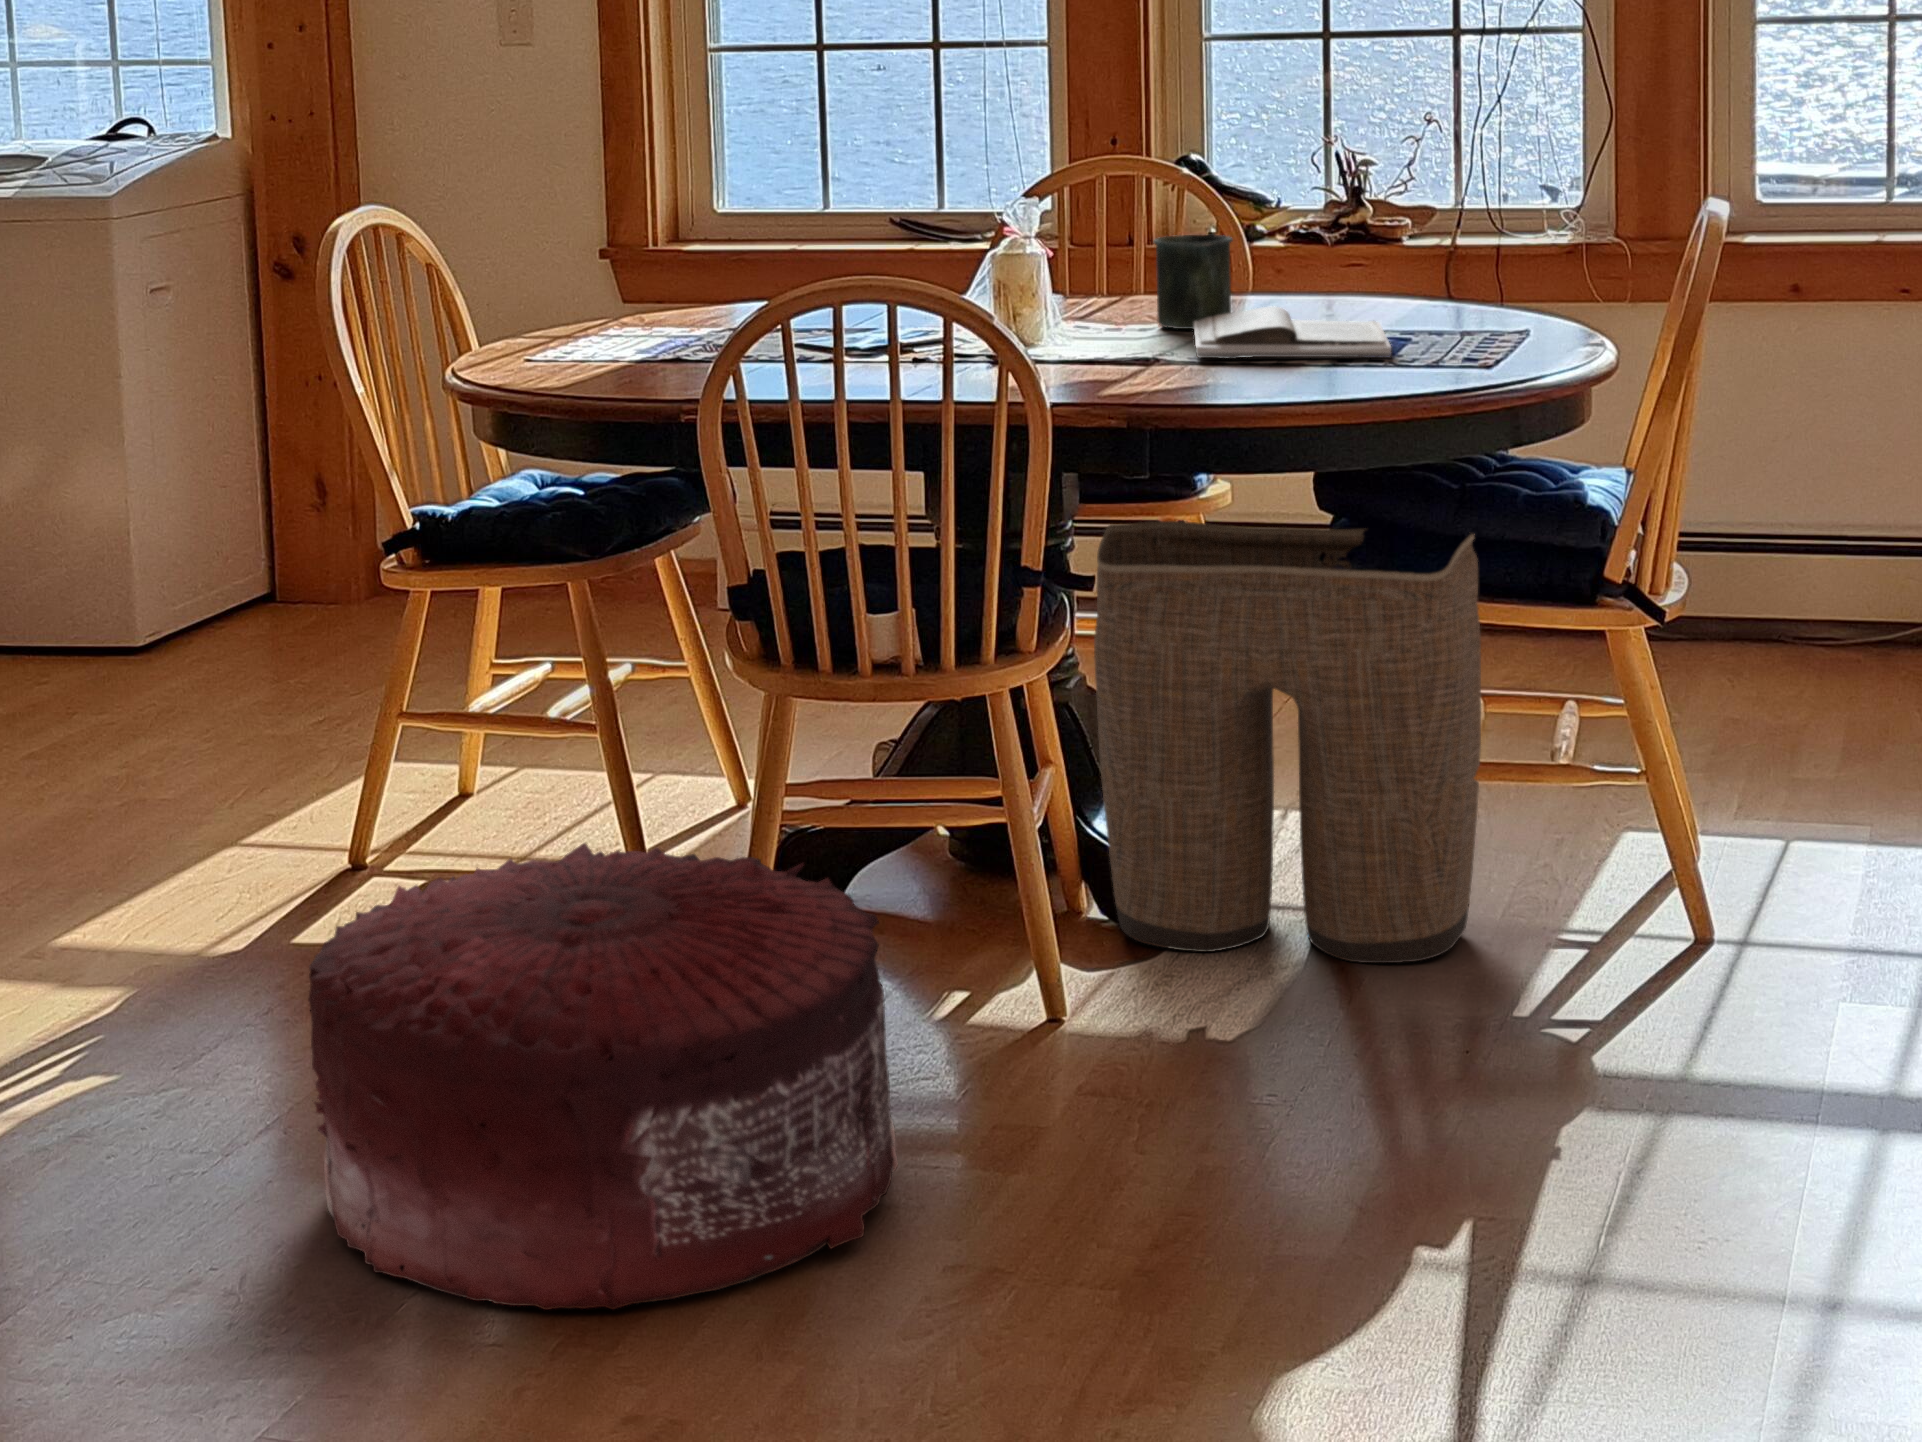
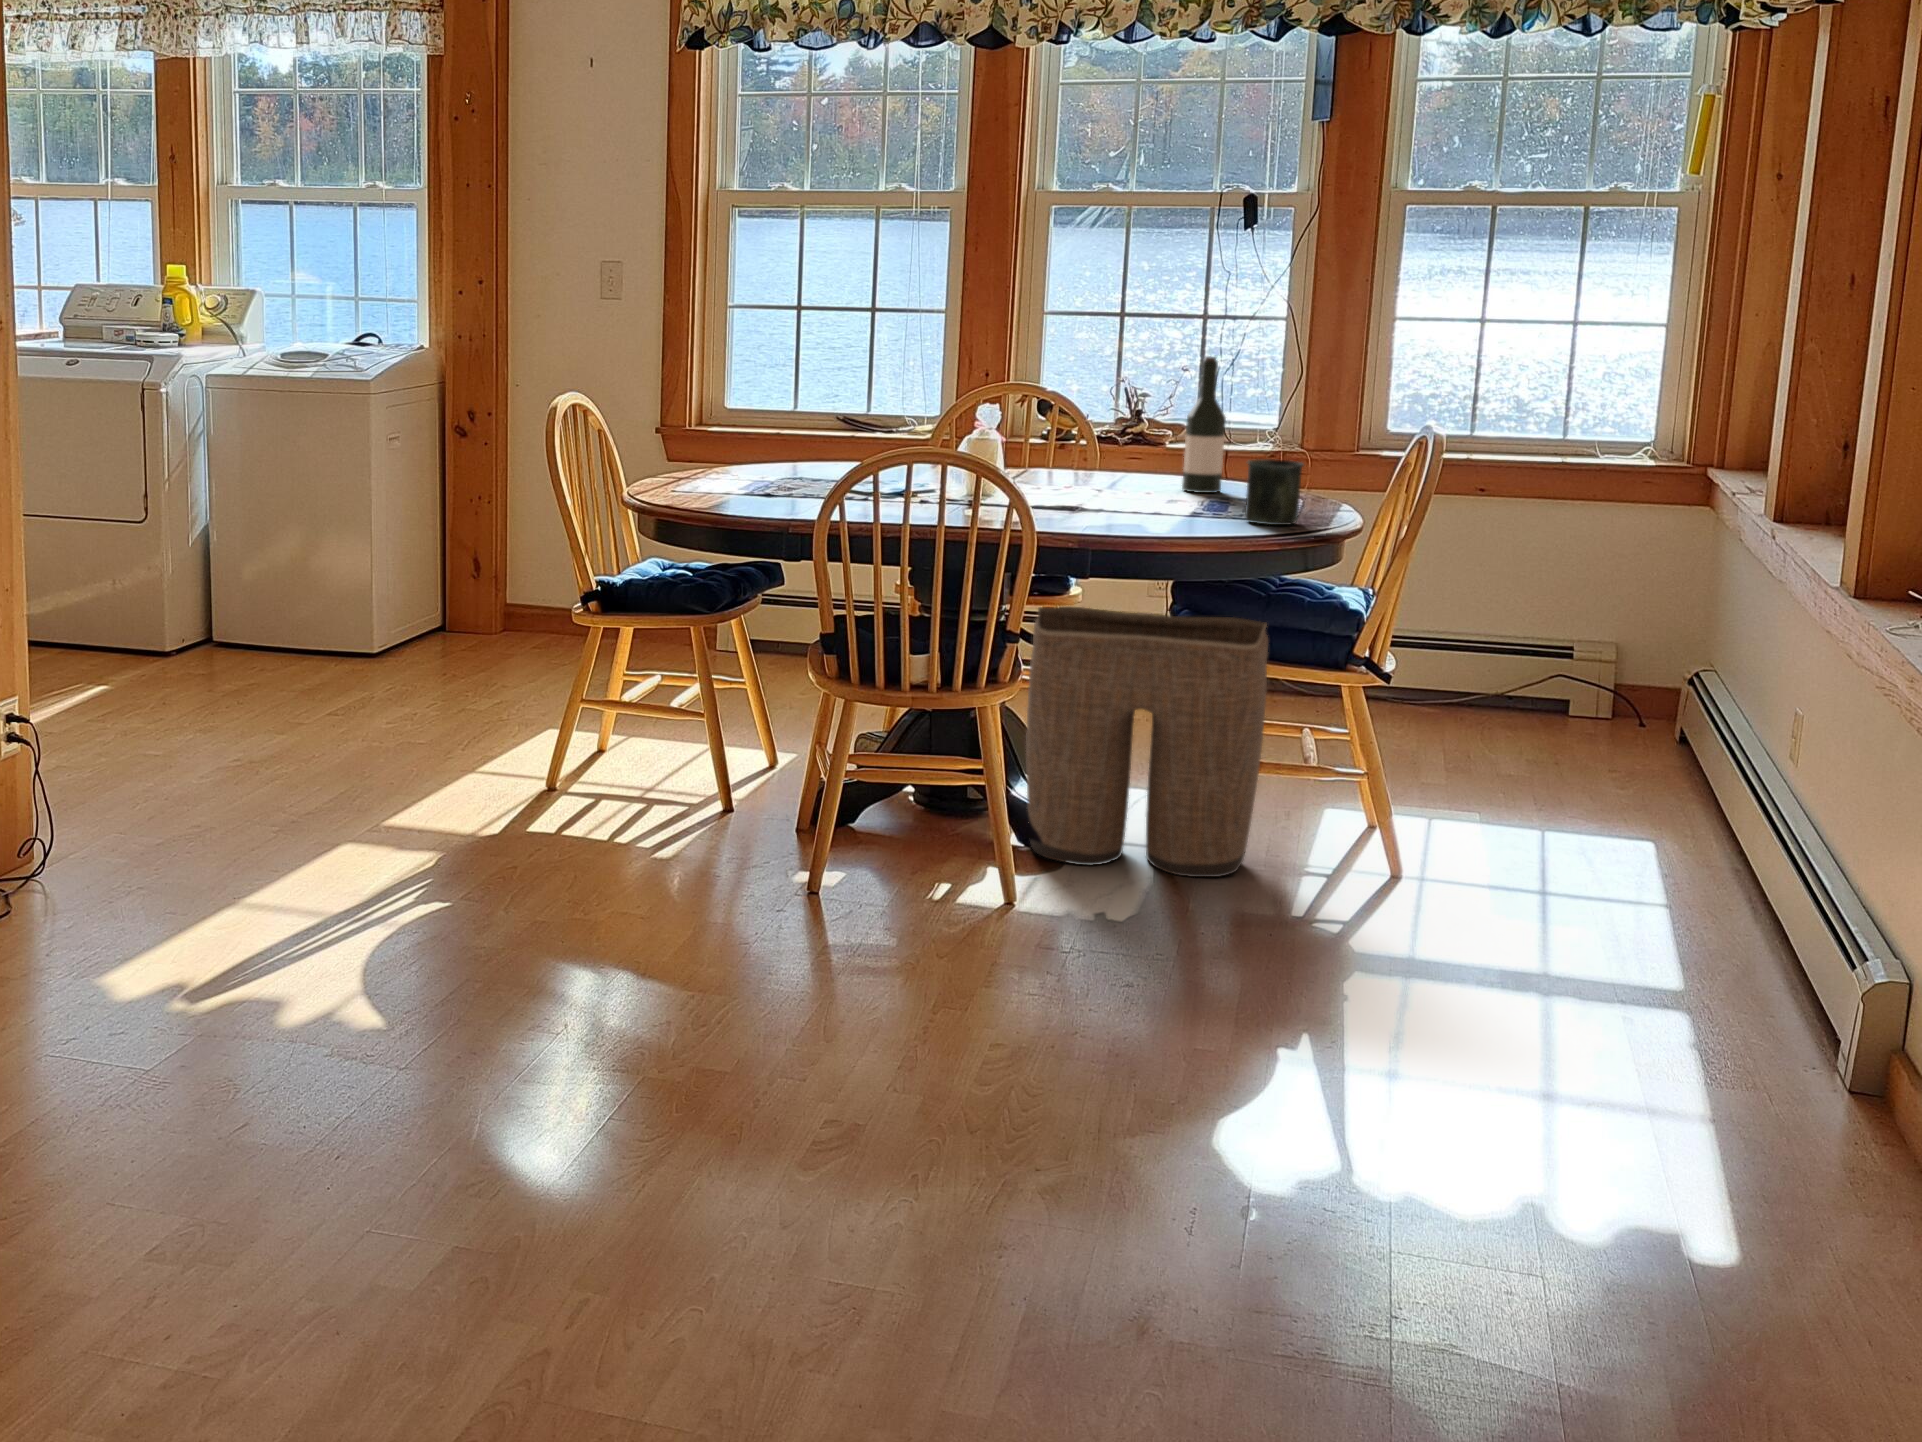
wine bottle: none [1364,99,1426,322] -> present [1182,357,1226,493]
mug: present [1153,235,1233,329] -> present [1245,459,1304,525]
book: present [1194,306,1391,359] -> none [1084,480,1217,514]
pouf: present [308,843,898,1310] -> none [603,780,944,1052]

